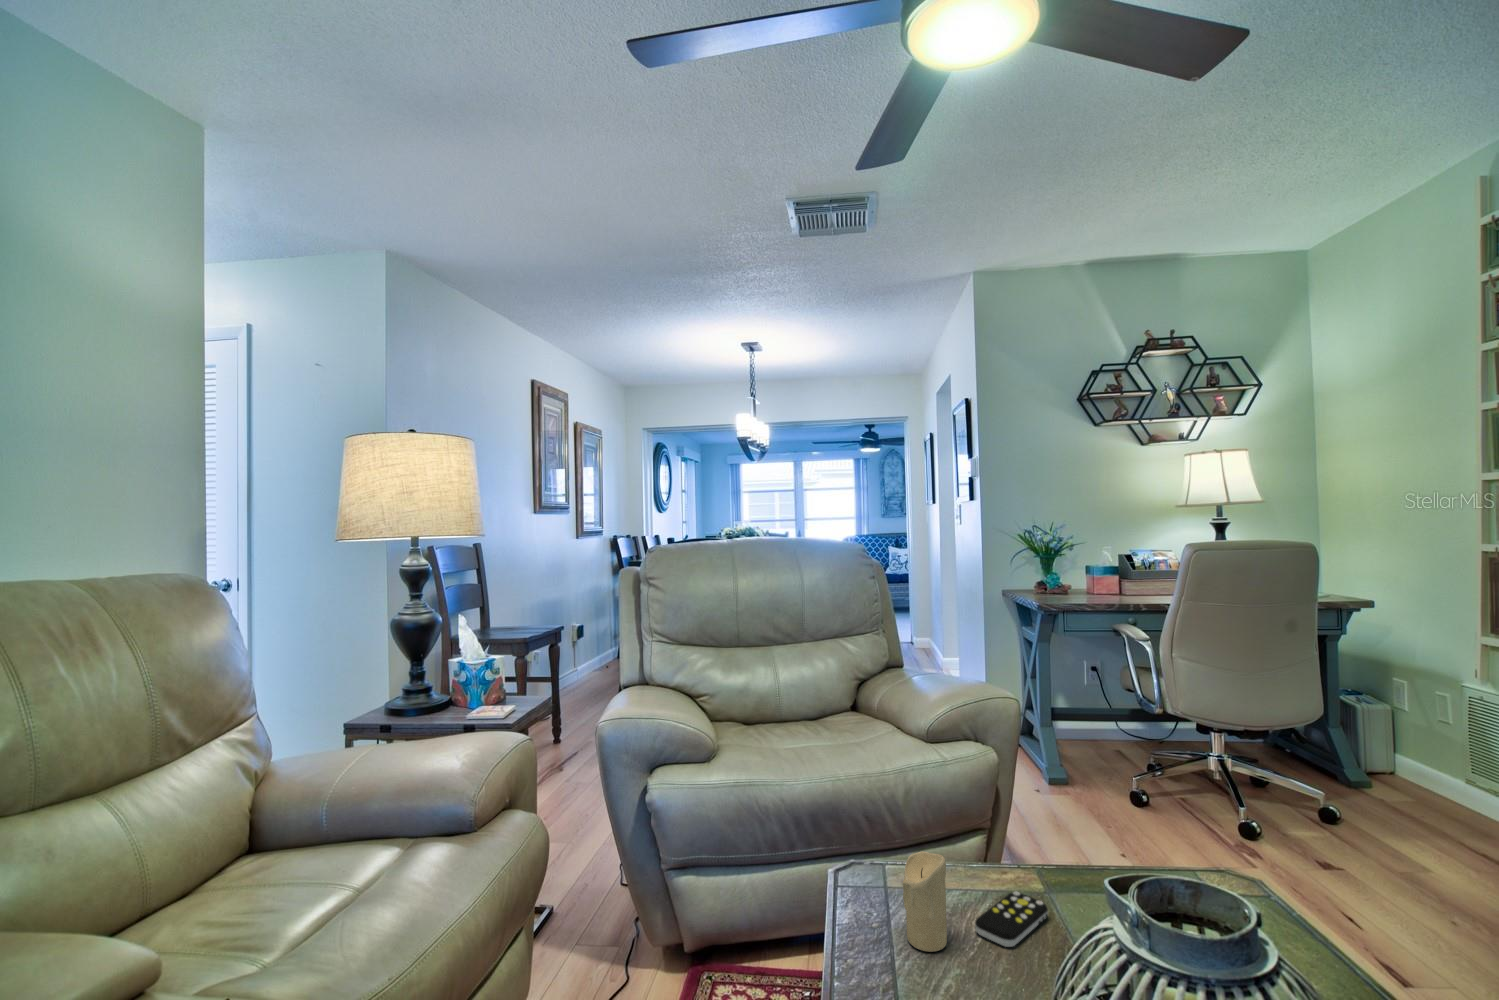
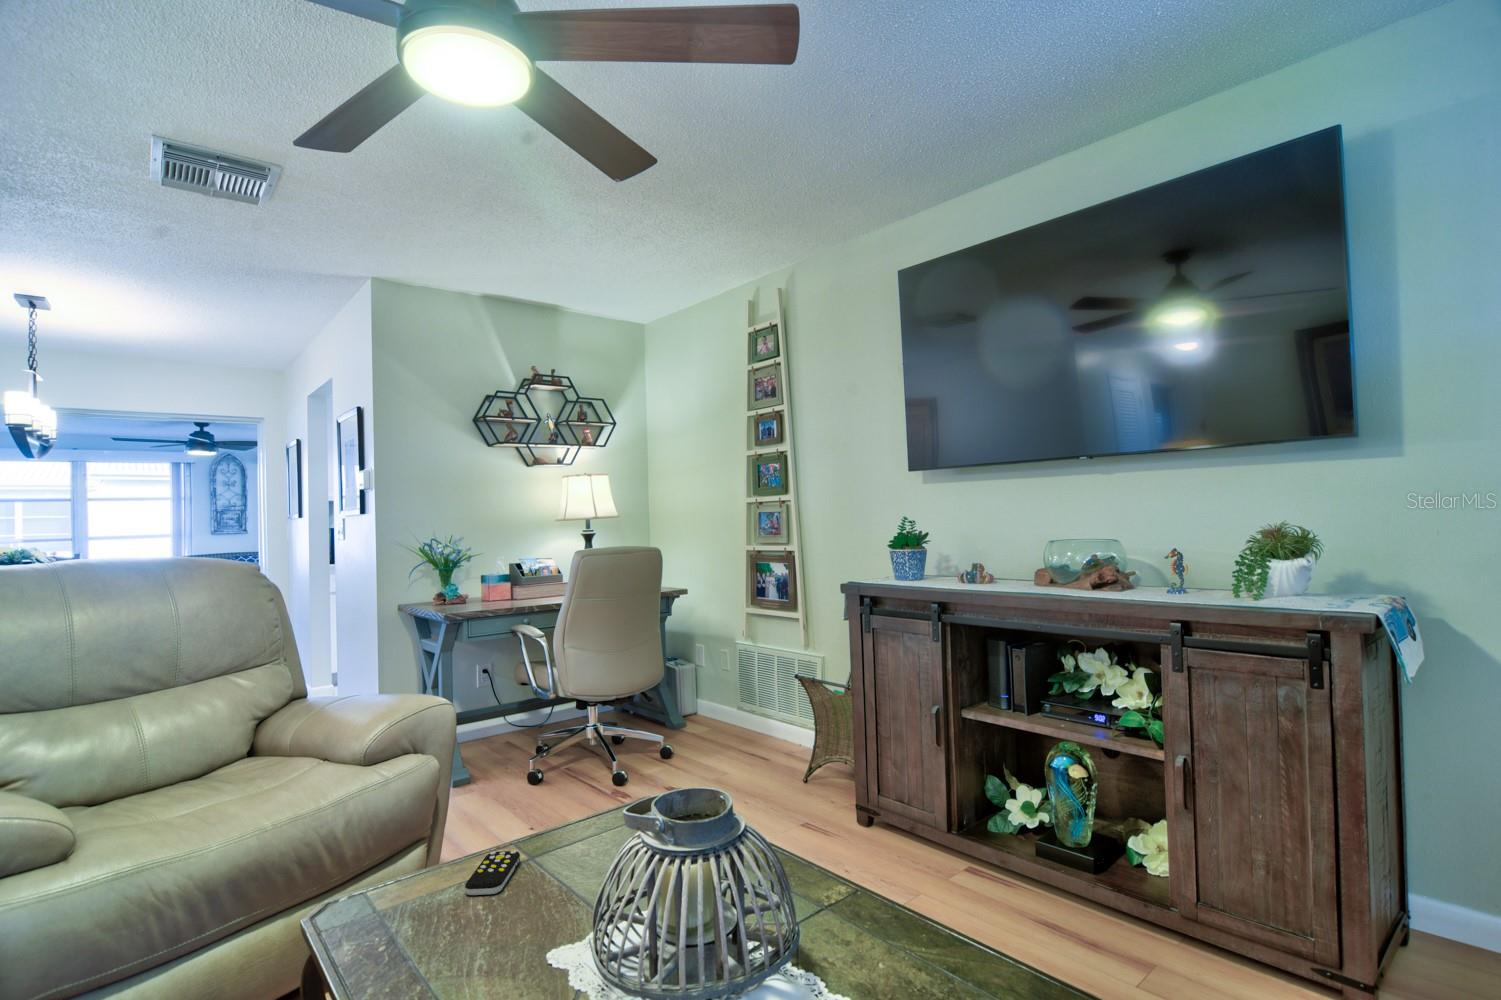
candle: present [903,851,947,952] -> none [402,836,445,927]

